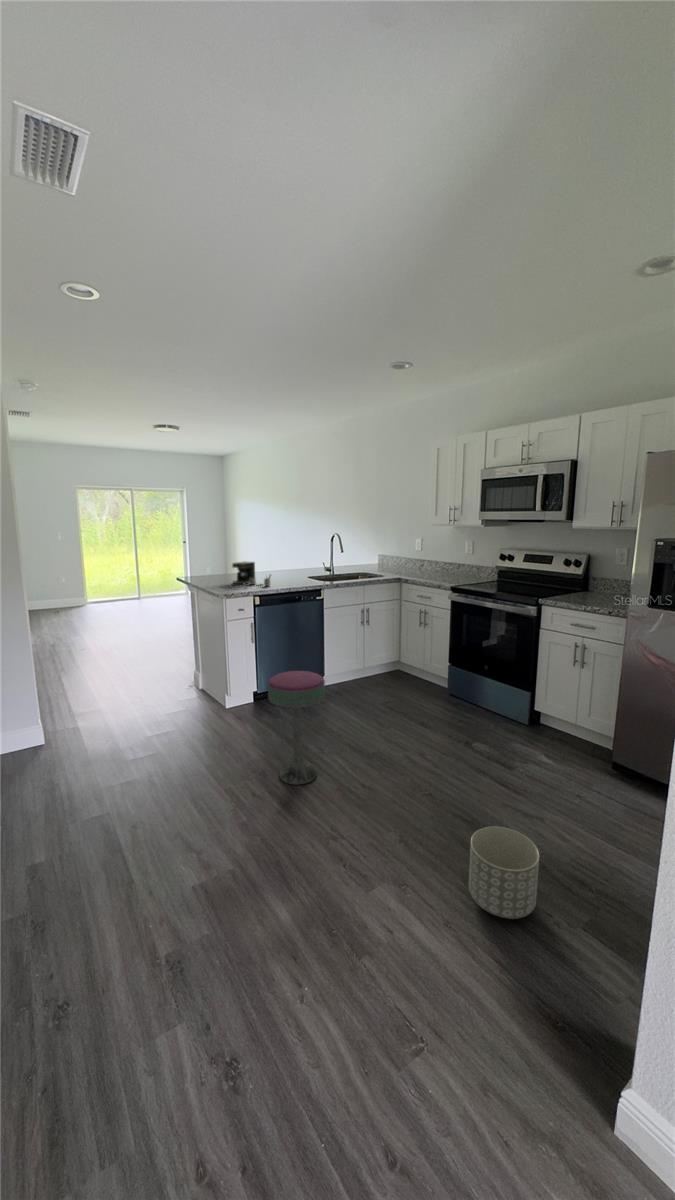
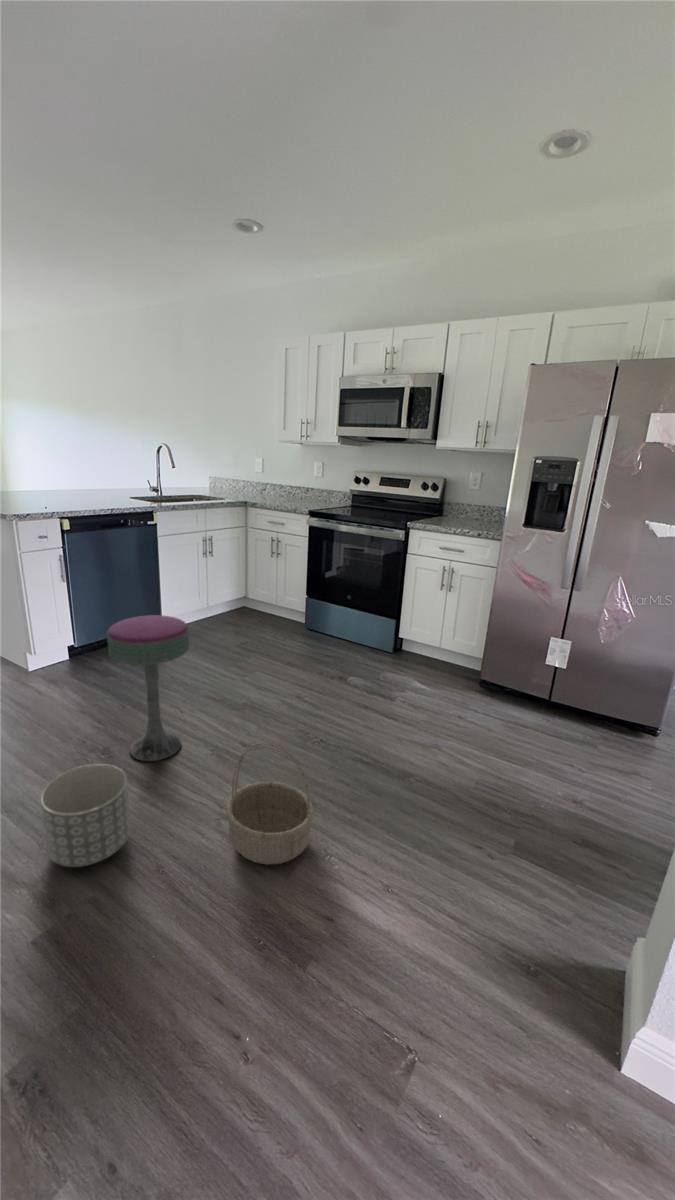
coffee maker: present [232,561,271,586] -> none [17,472,81,506]
basket: none [328,776,396,879] -> present [226,743,314,865]
planter: present [469,826,539,919] -> present [41,764,131,867]

